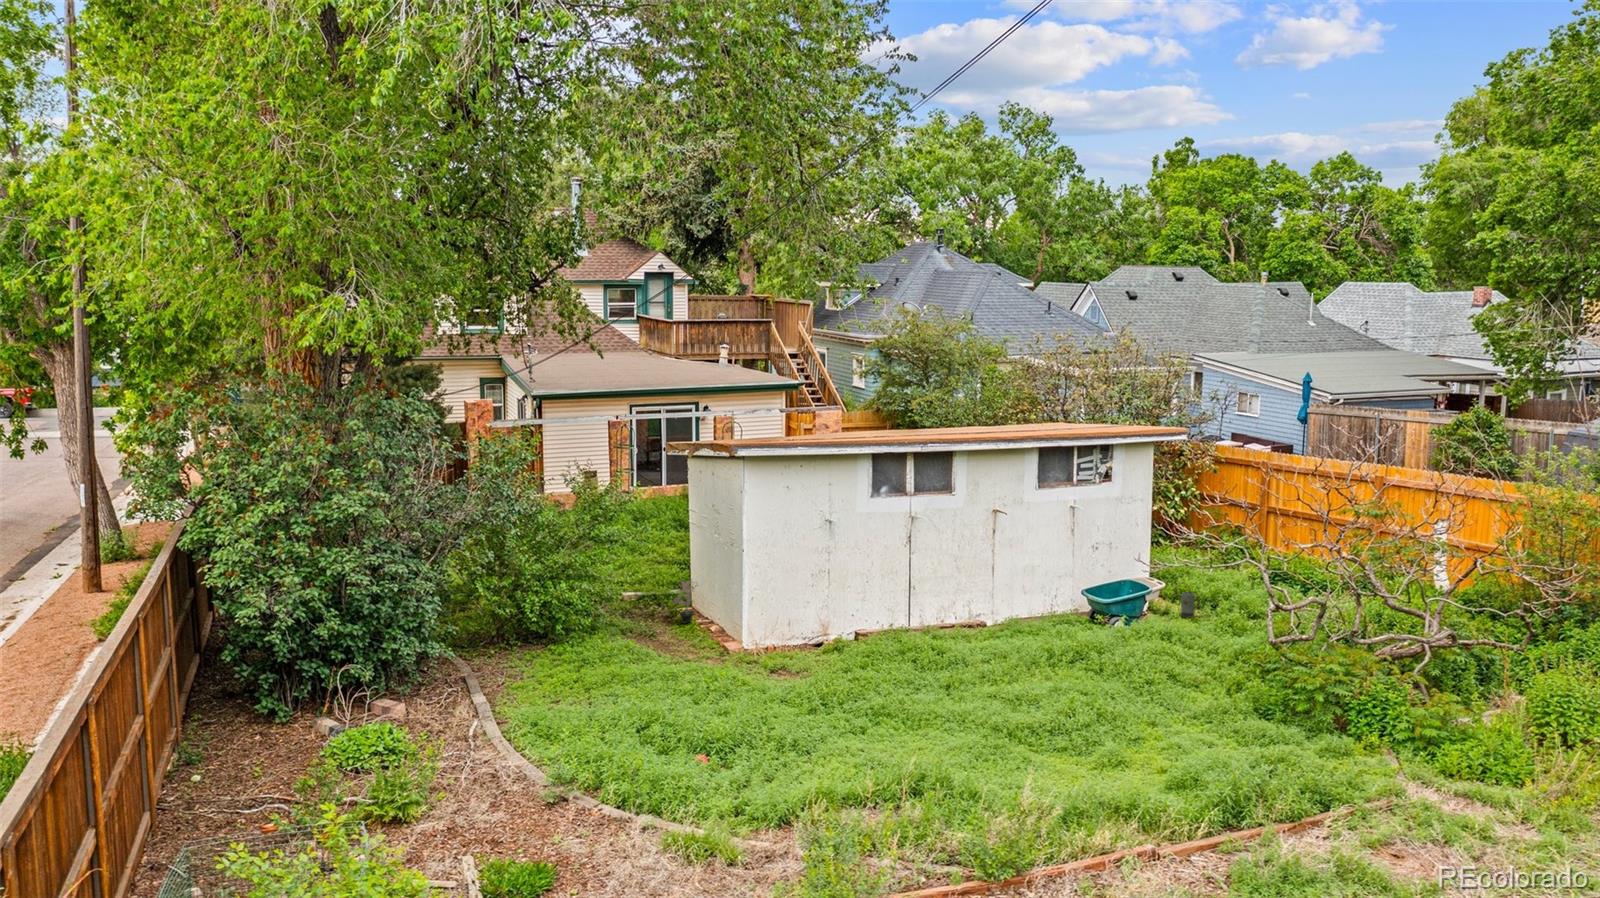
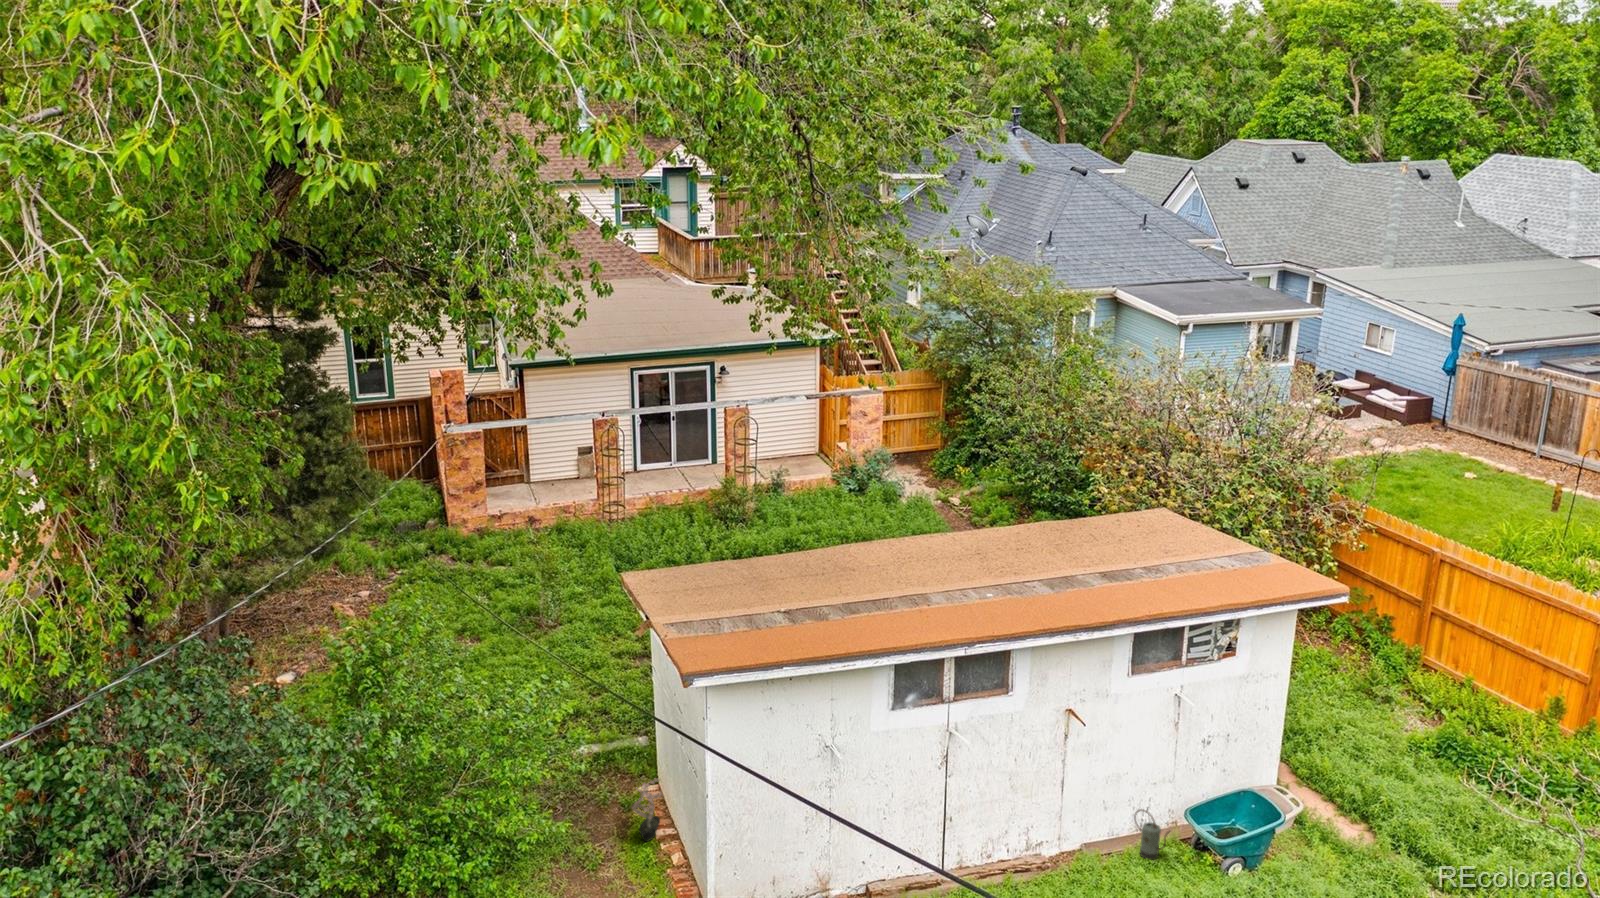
watering can: present [1175,583,1200,618] -> present [1134,809,1170,860]

